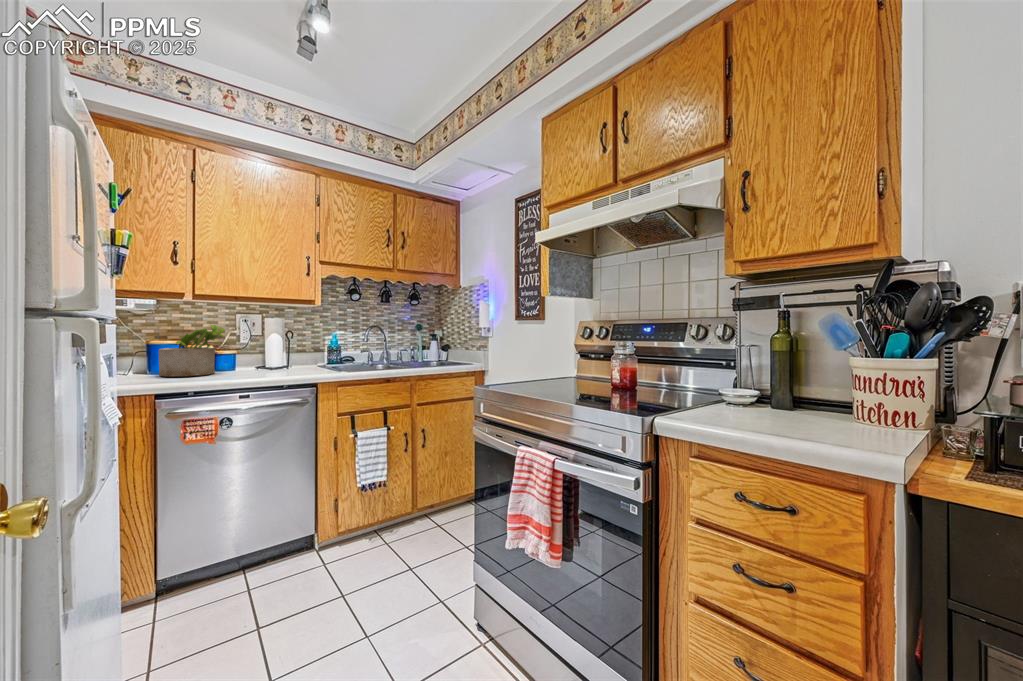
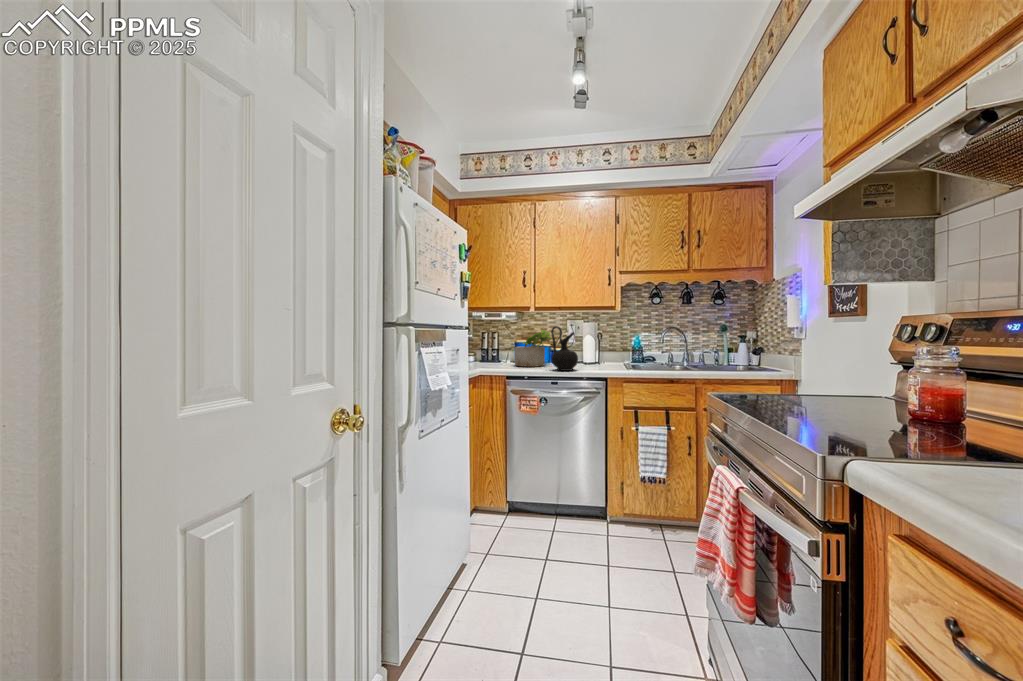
ceramic jug: none [234,320,276,378] -> present [551,326,578,371]

